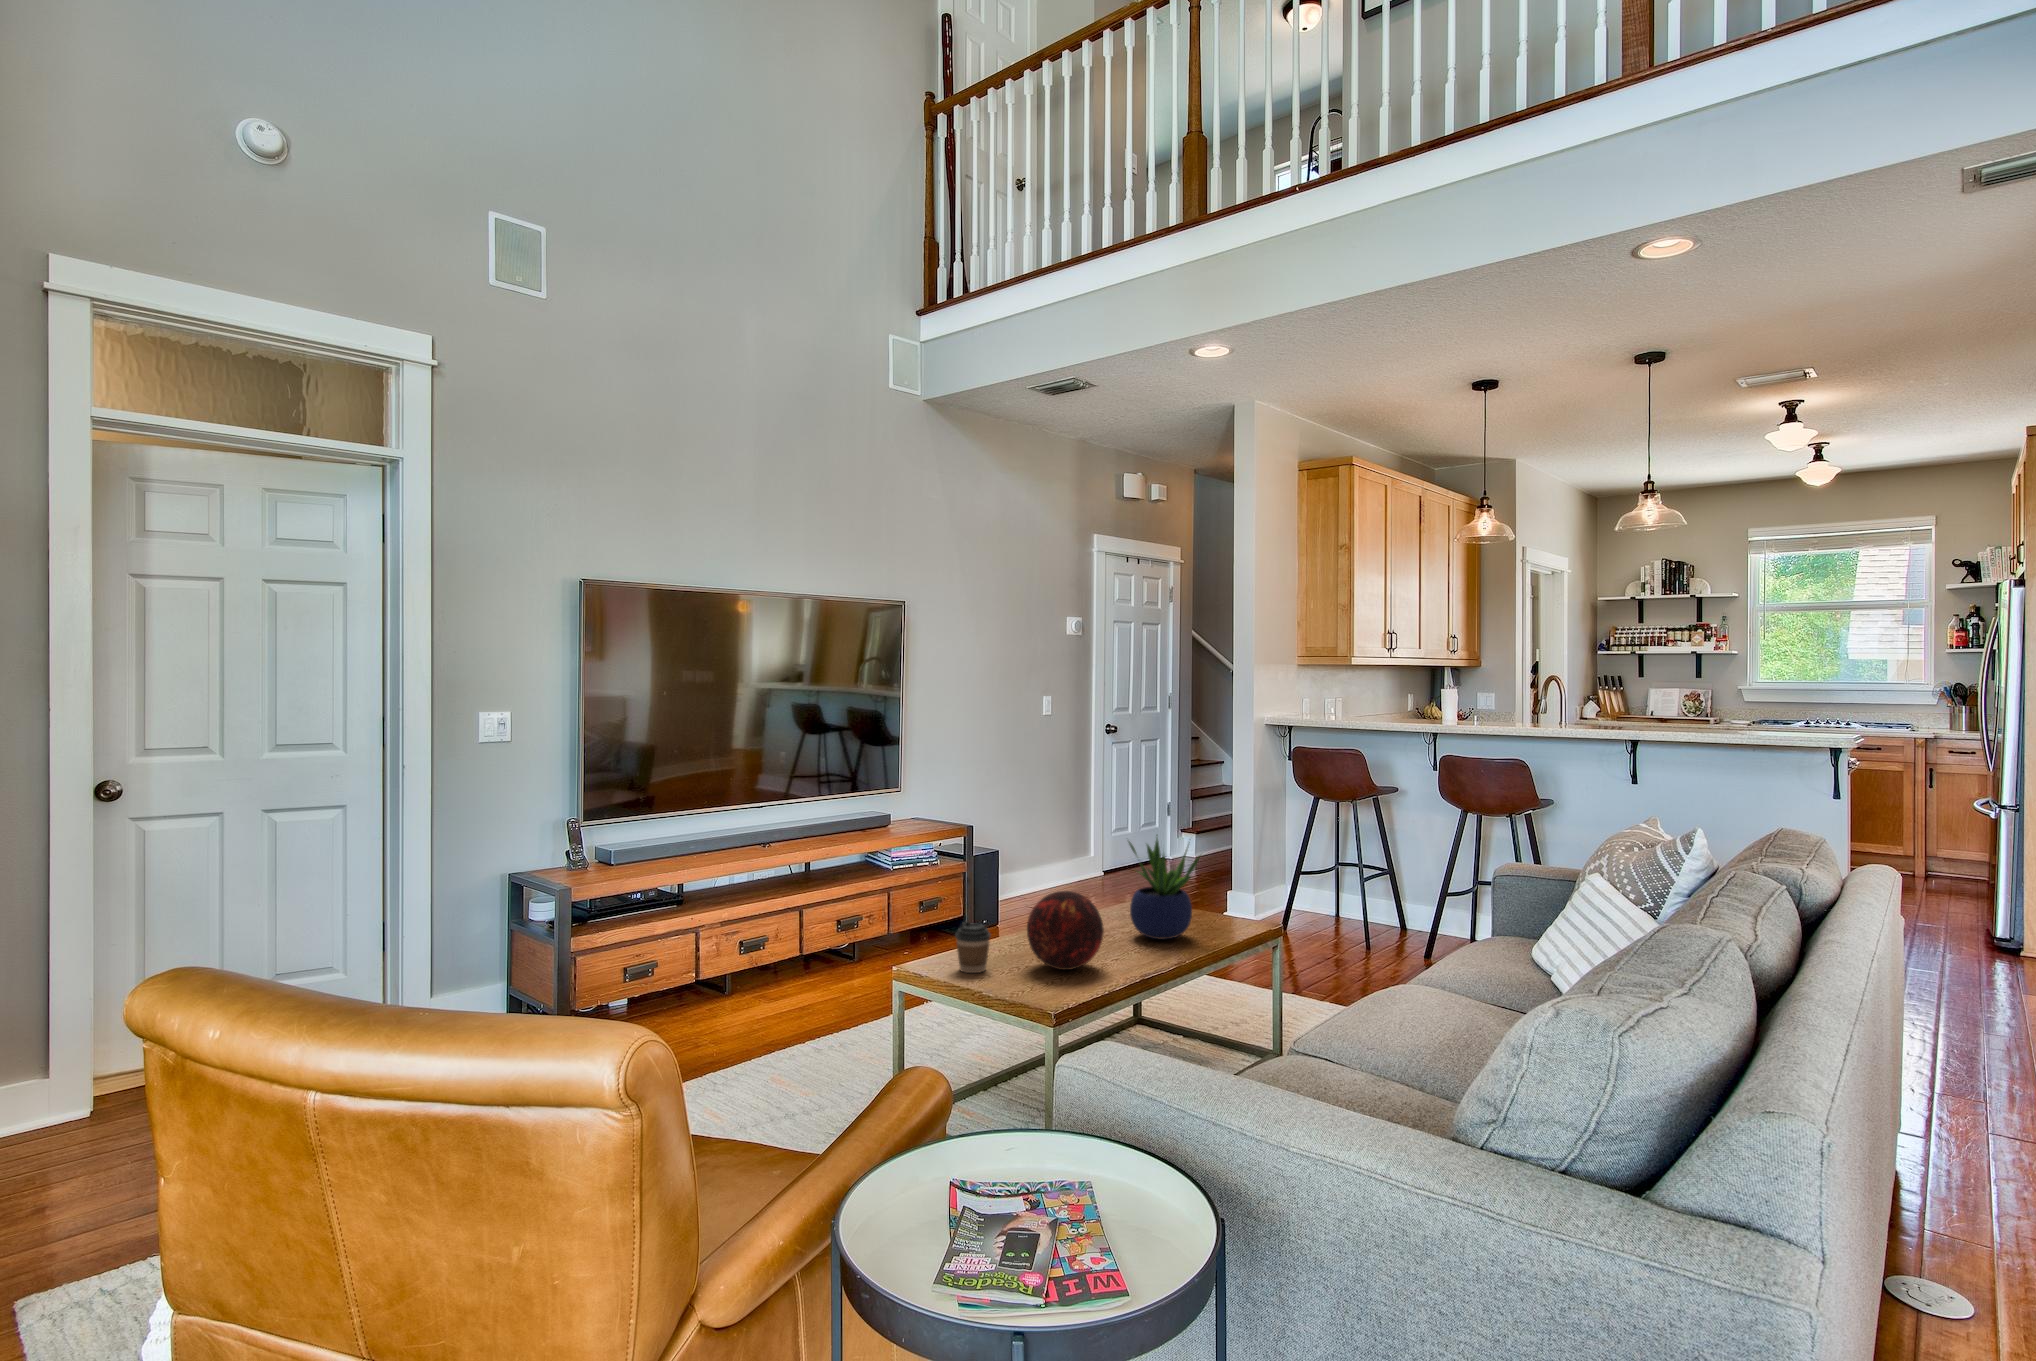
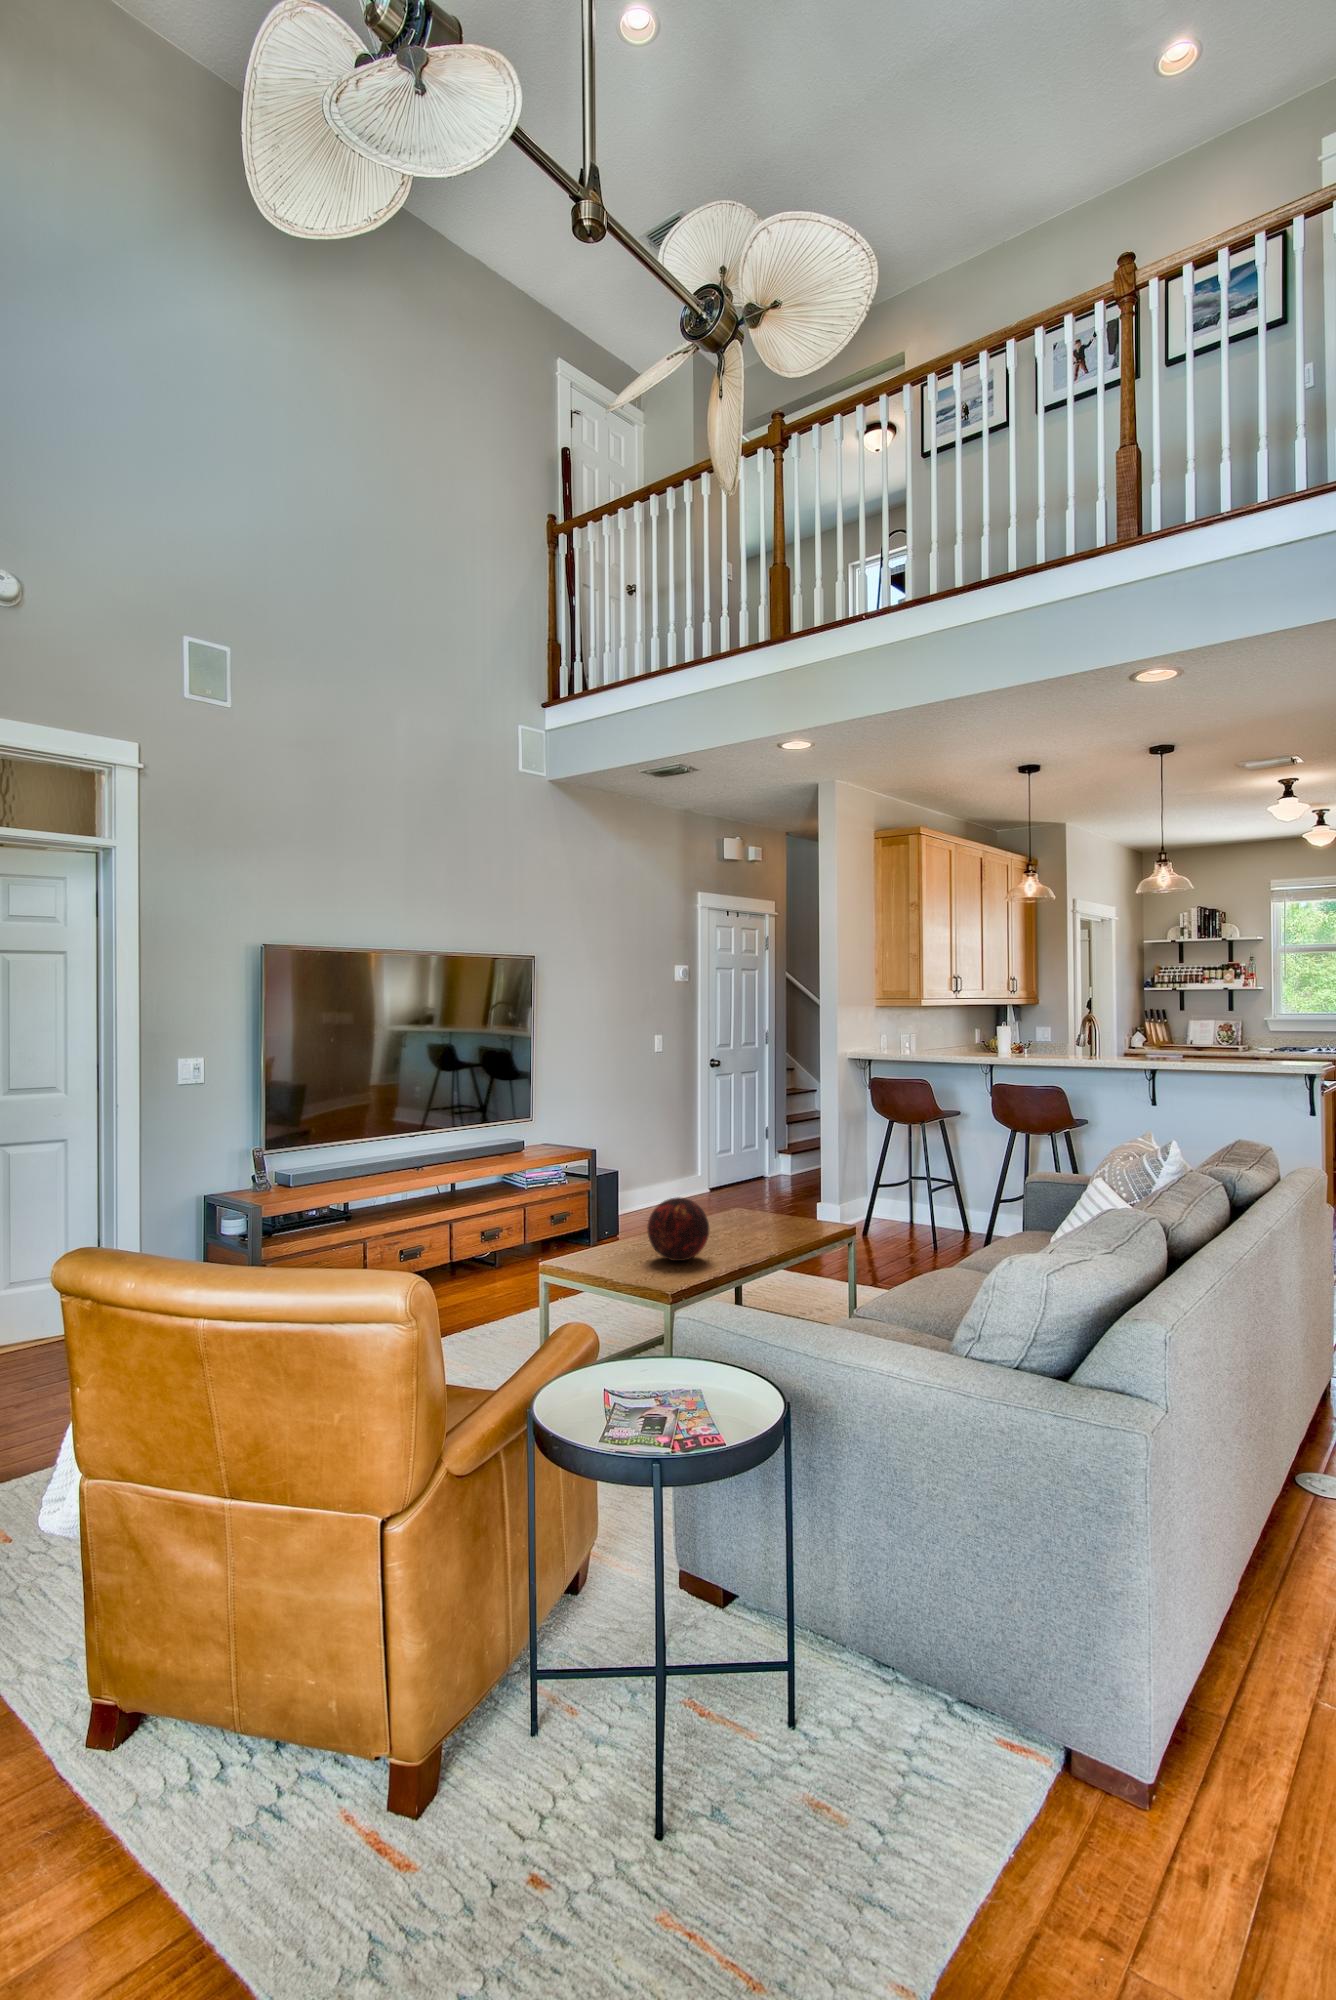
potted plant: present [1129,838,1200,939] -> none [727,1147,790,1237]
coffee cup: present [955,921,991,973] -> none [590,1223,618,1265]

